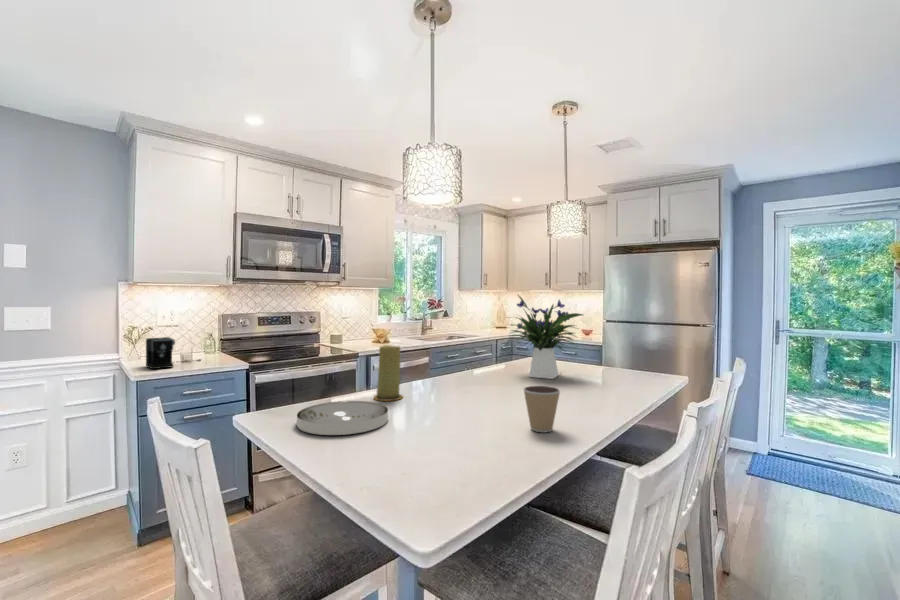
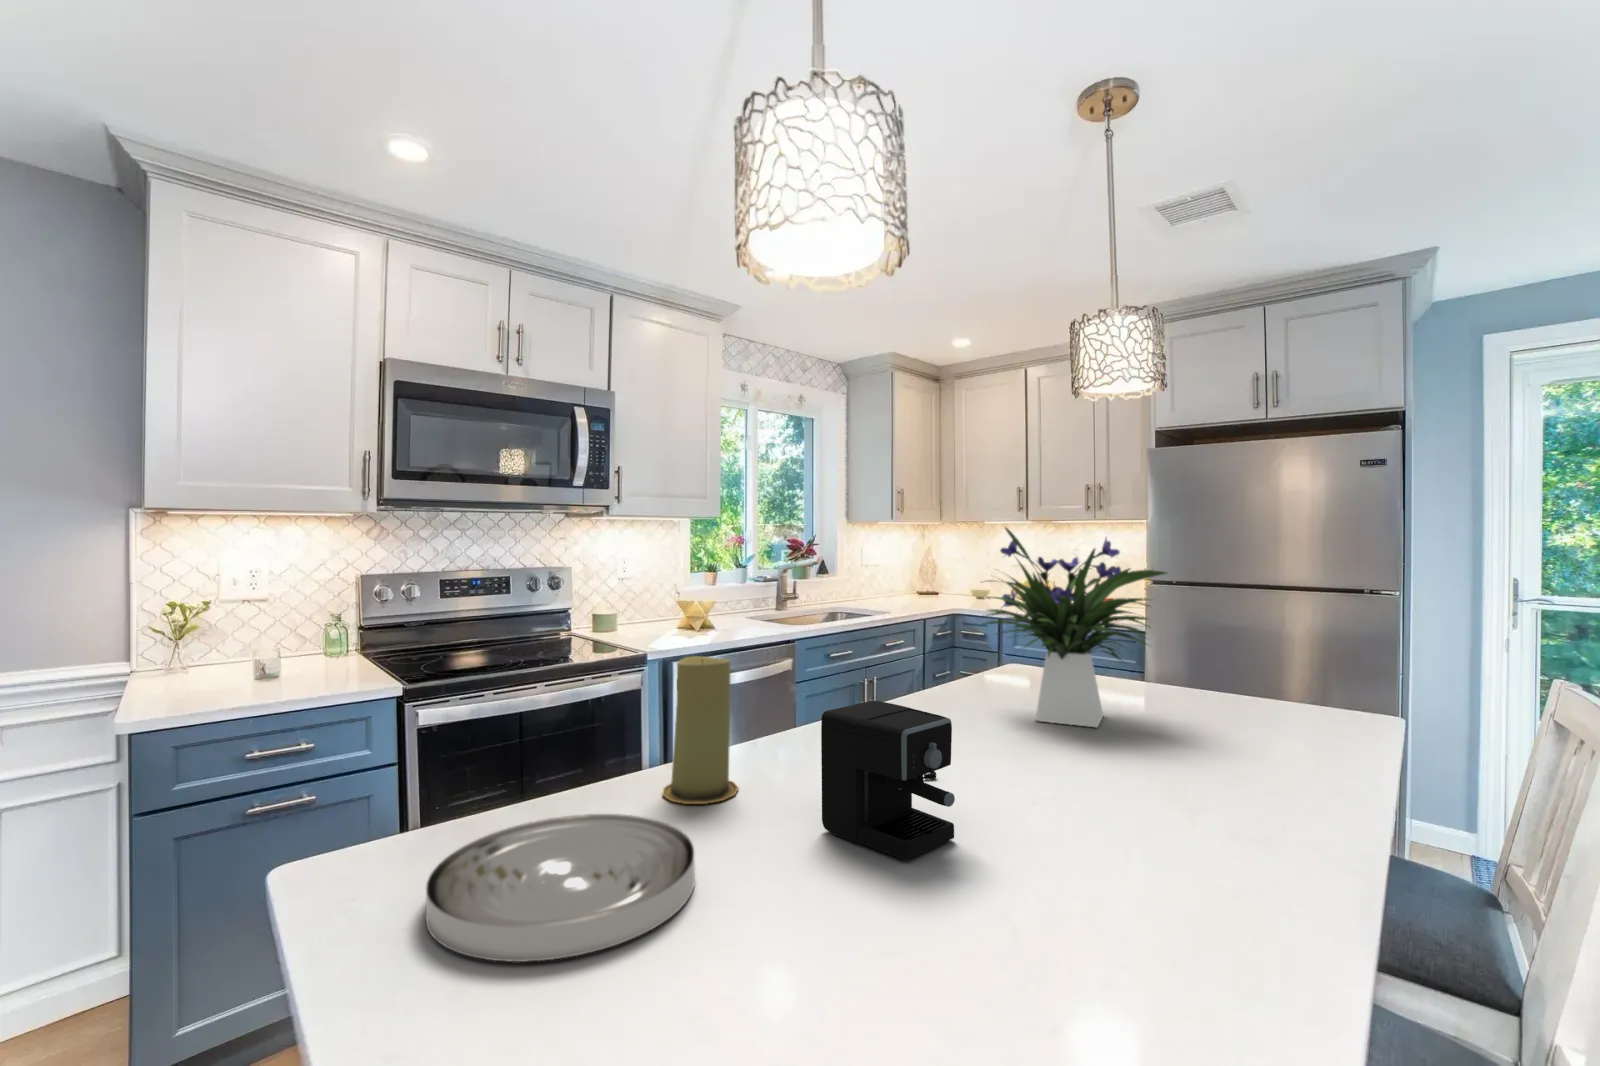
coffee maker: present [146,337,200,369] -> present [821,701,955,860]
coffee cup: present [524,386,560,432] -> none [1098,791,1221,949]

